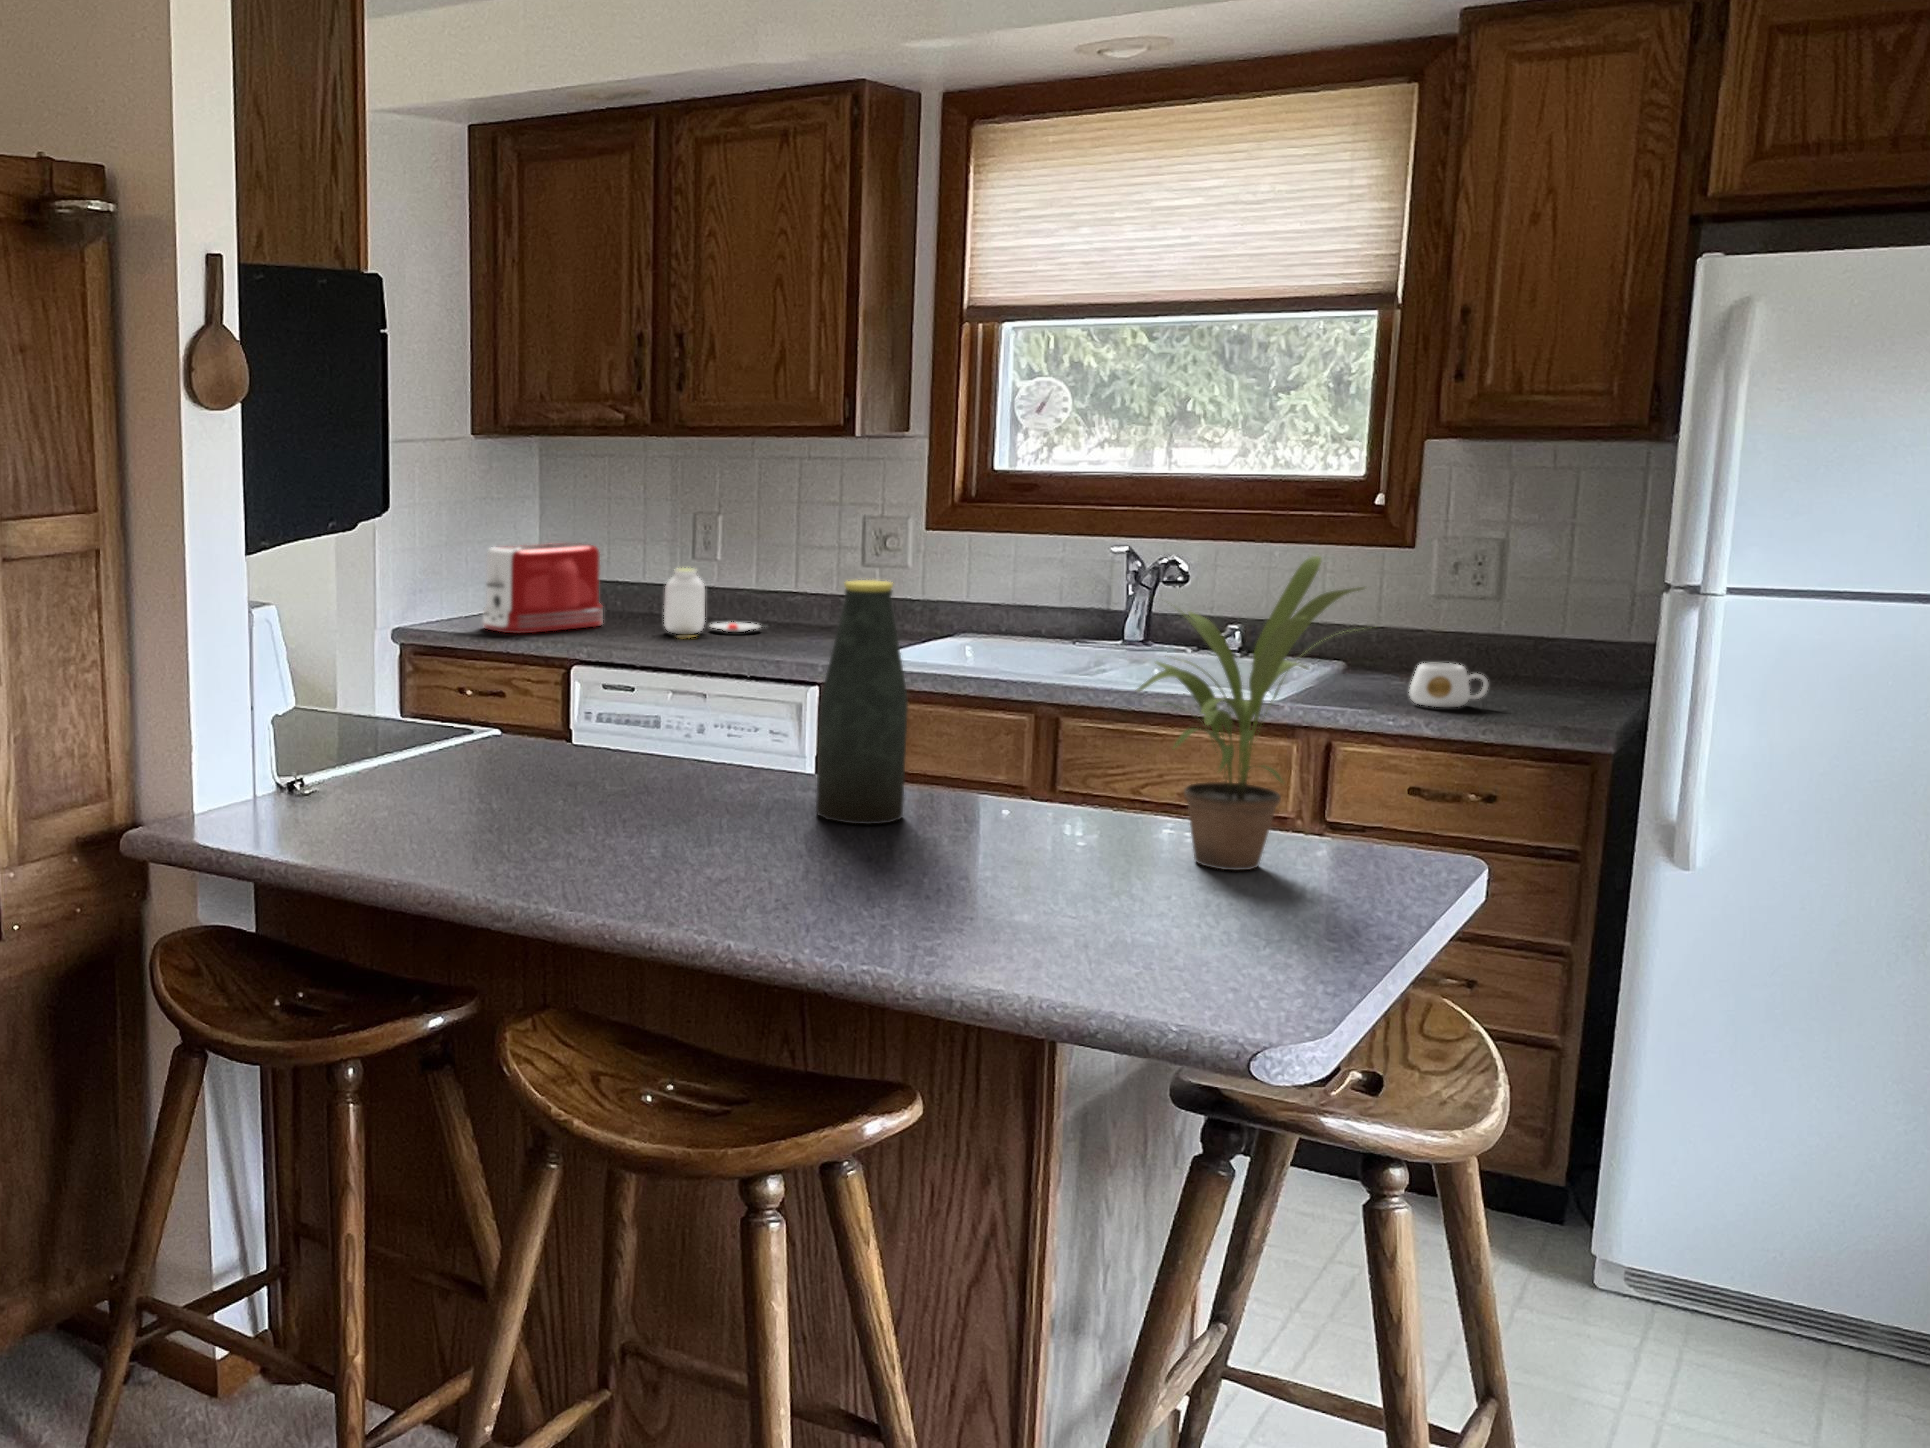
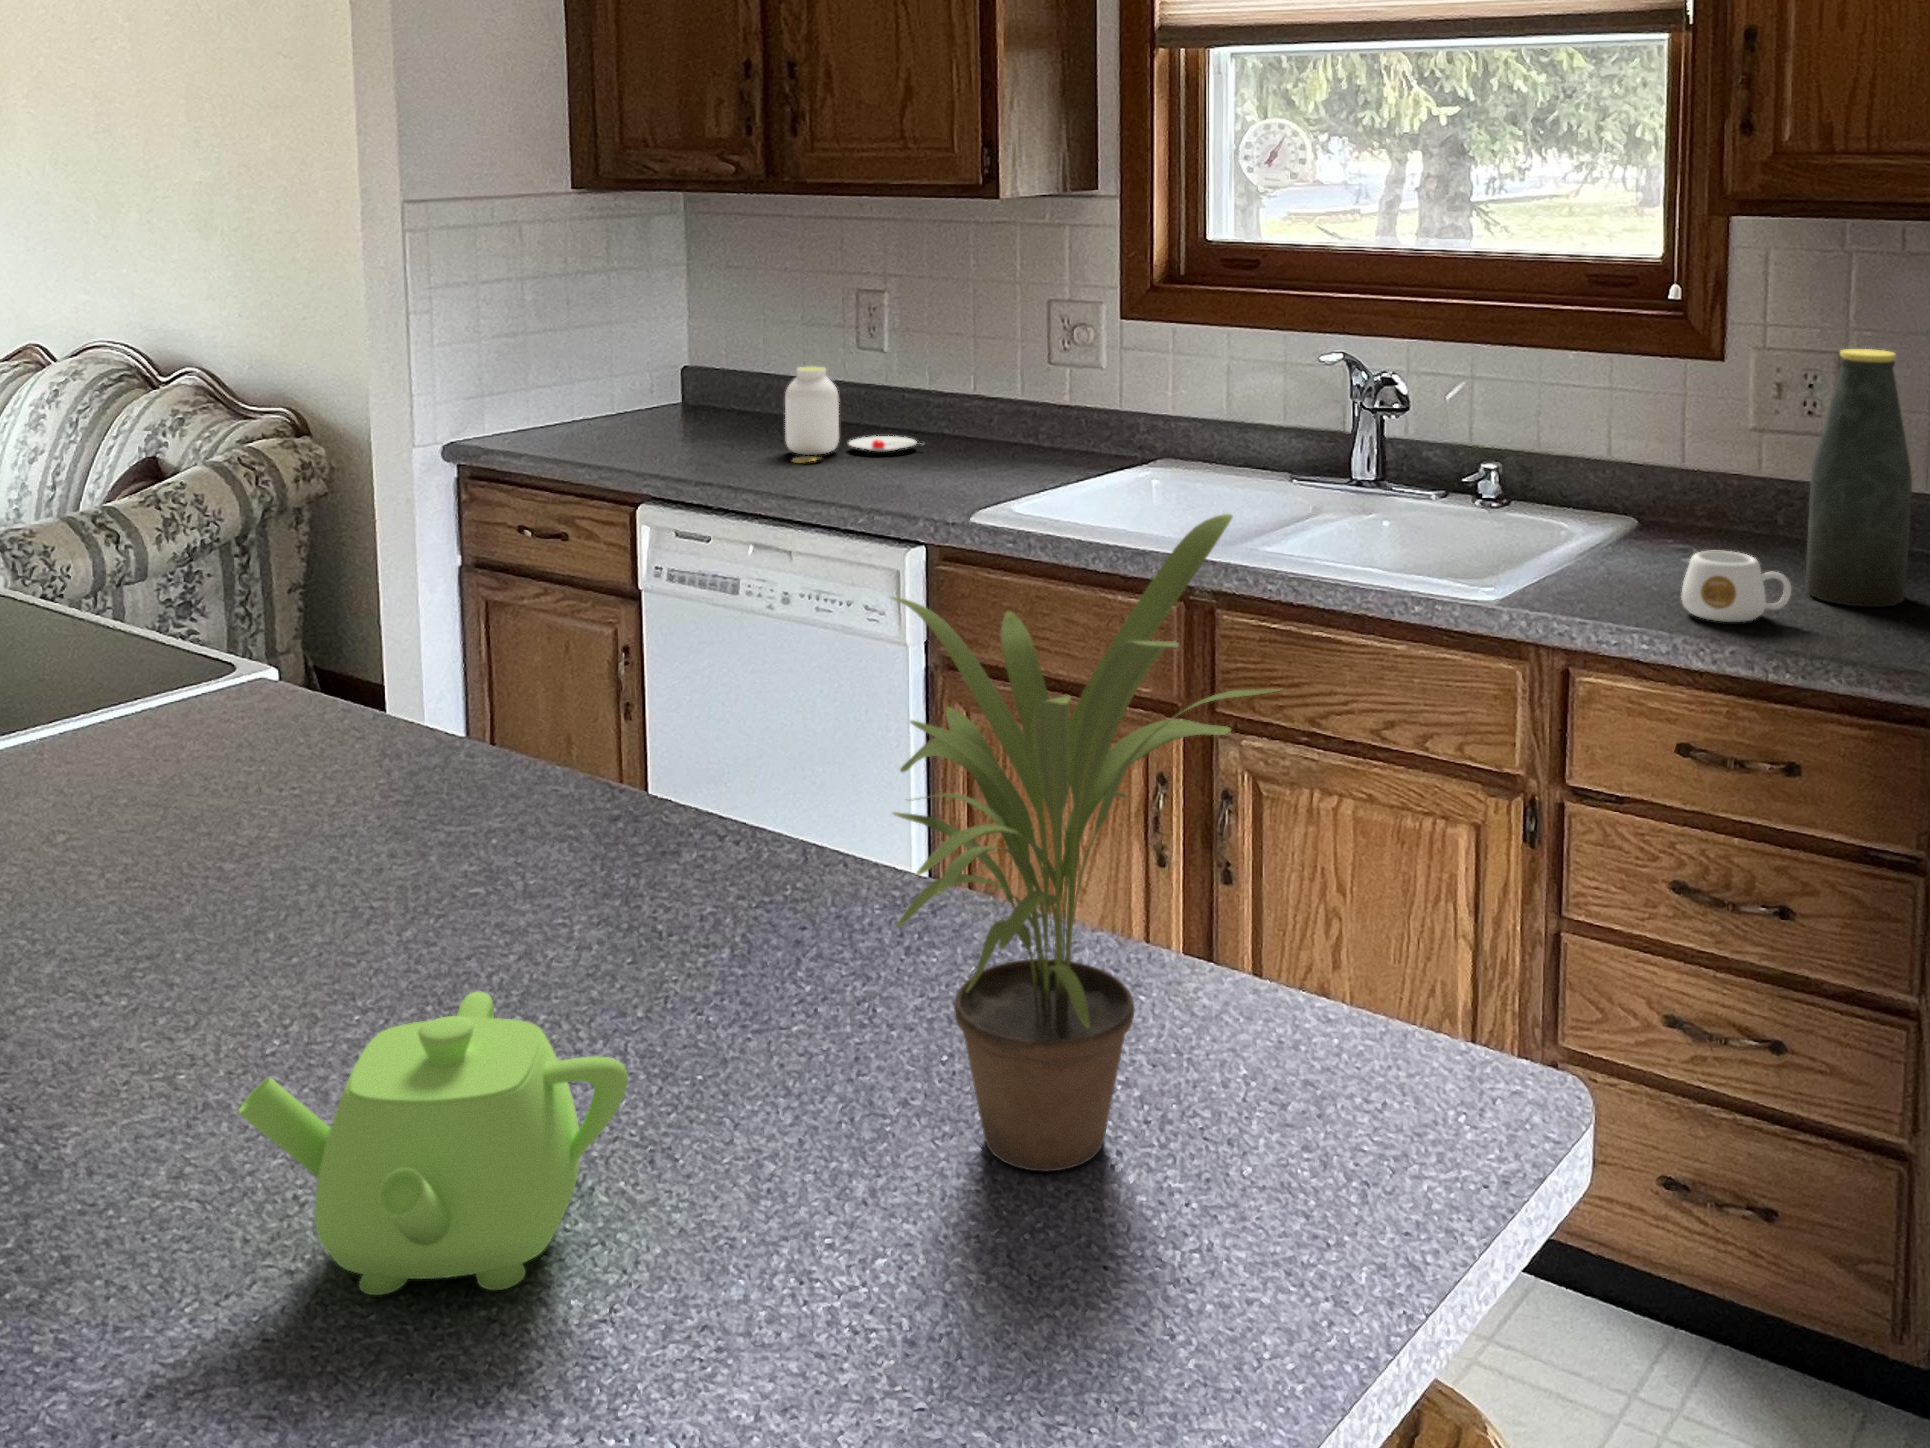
toaster: present [483,543,603,633] -> none [559,328,727,452]
bottle: present [816,580,908,824] -> present [1805,349,1912,607]
teapot: none [888,779,1068,896] -> present [238,991,628,1295]

